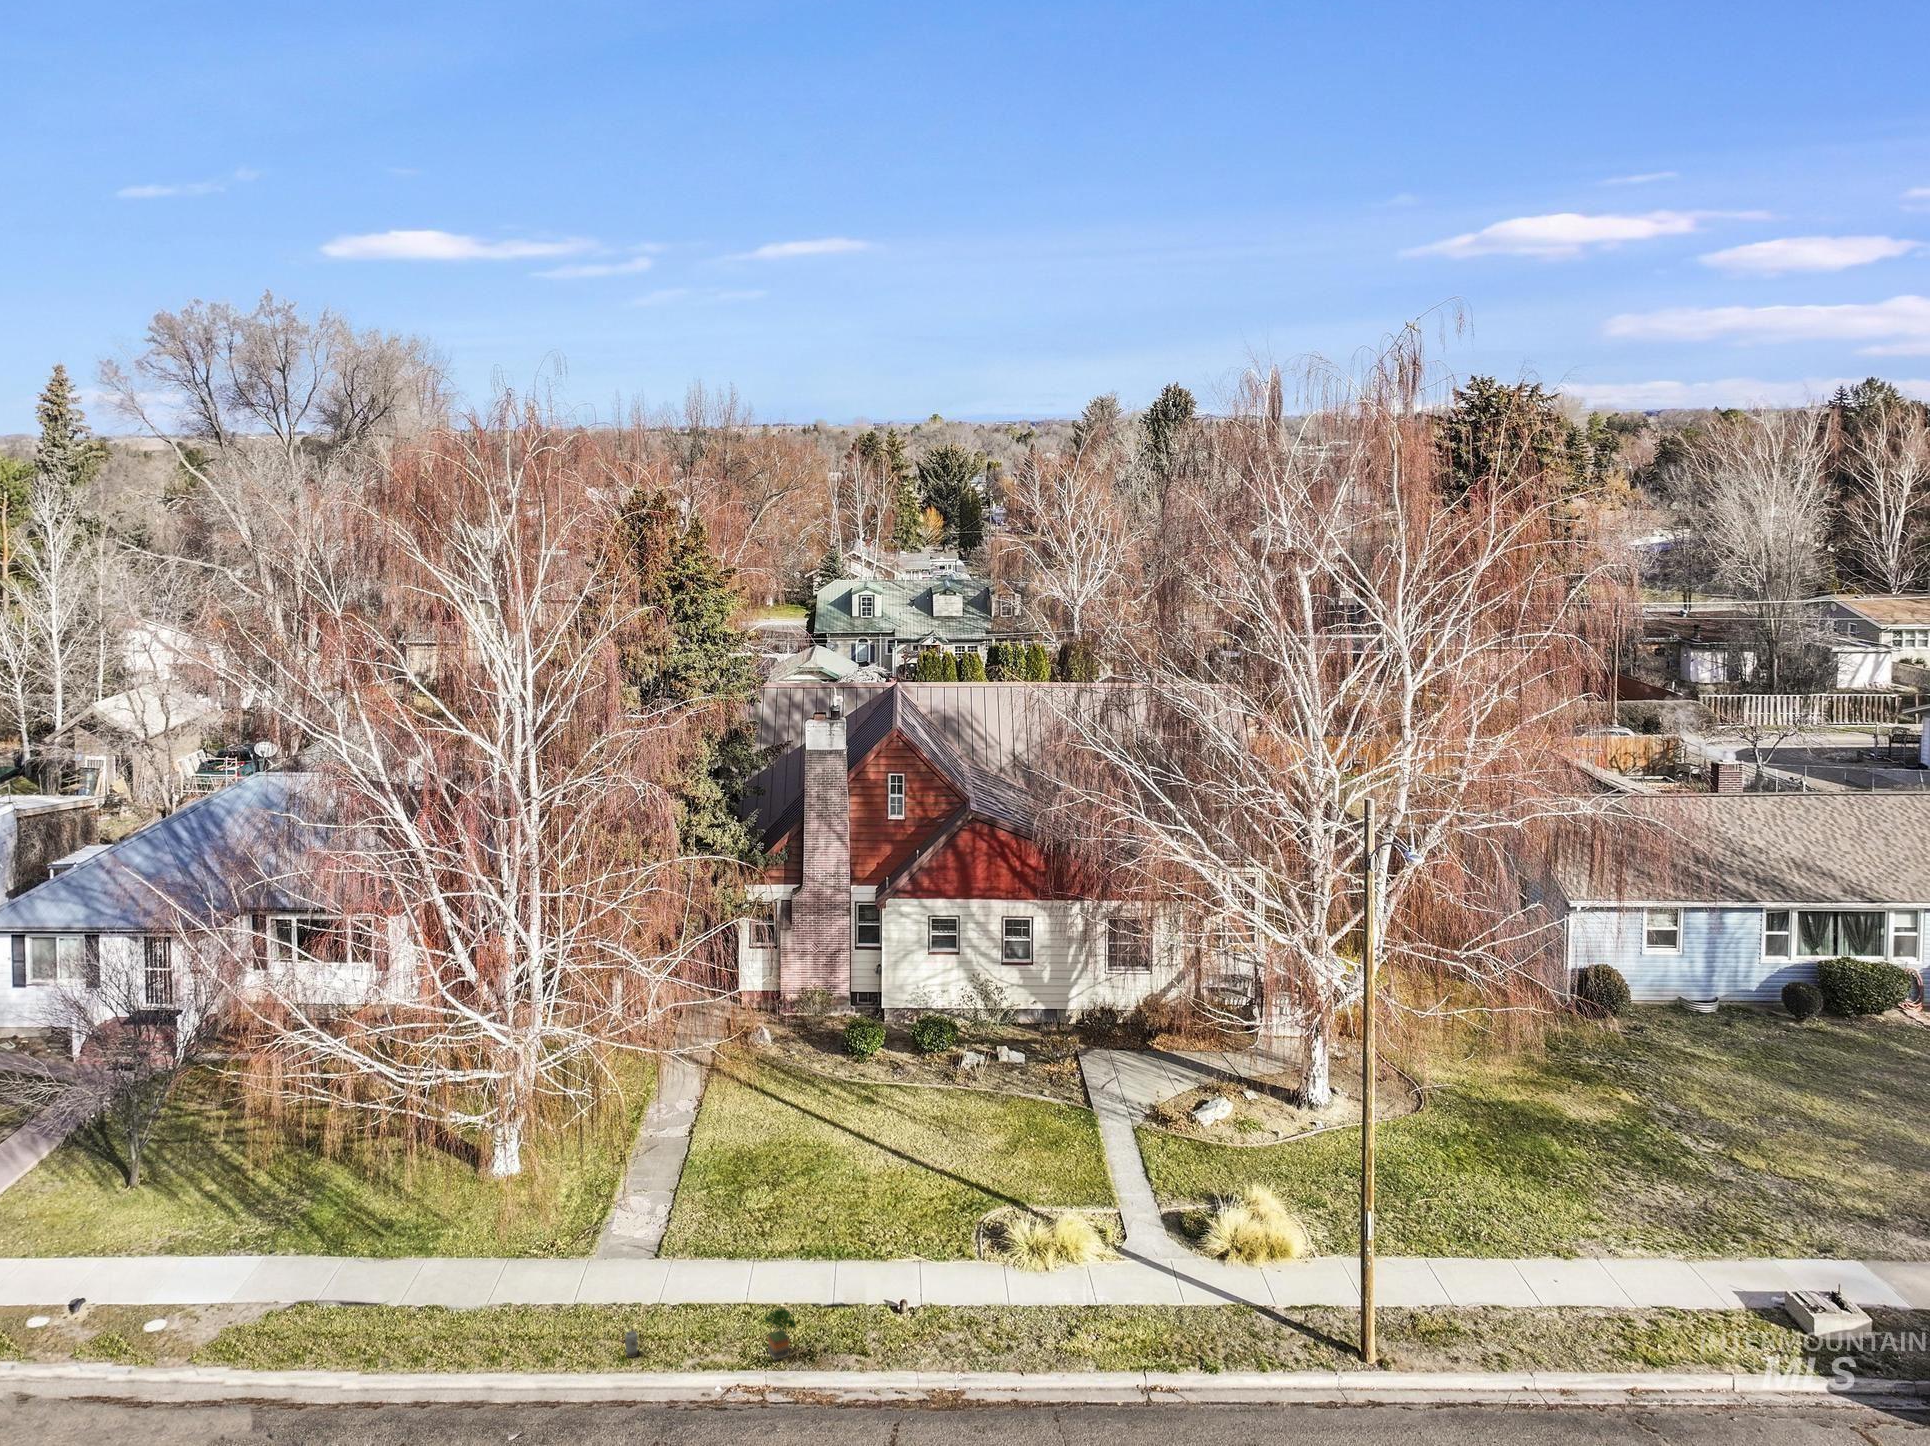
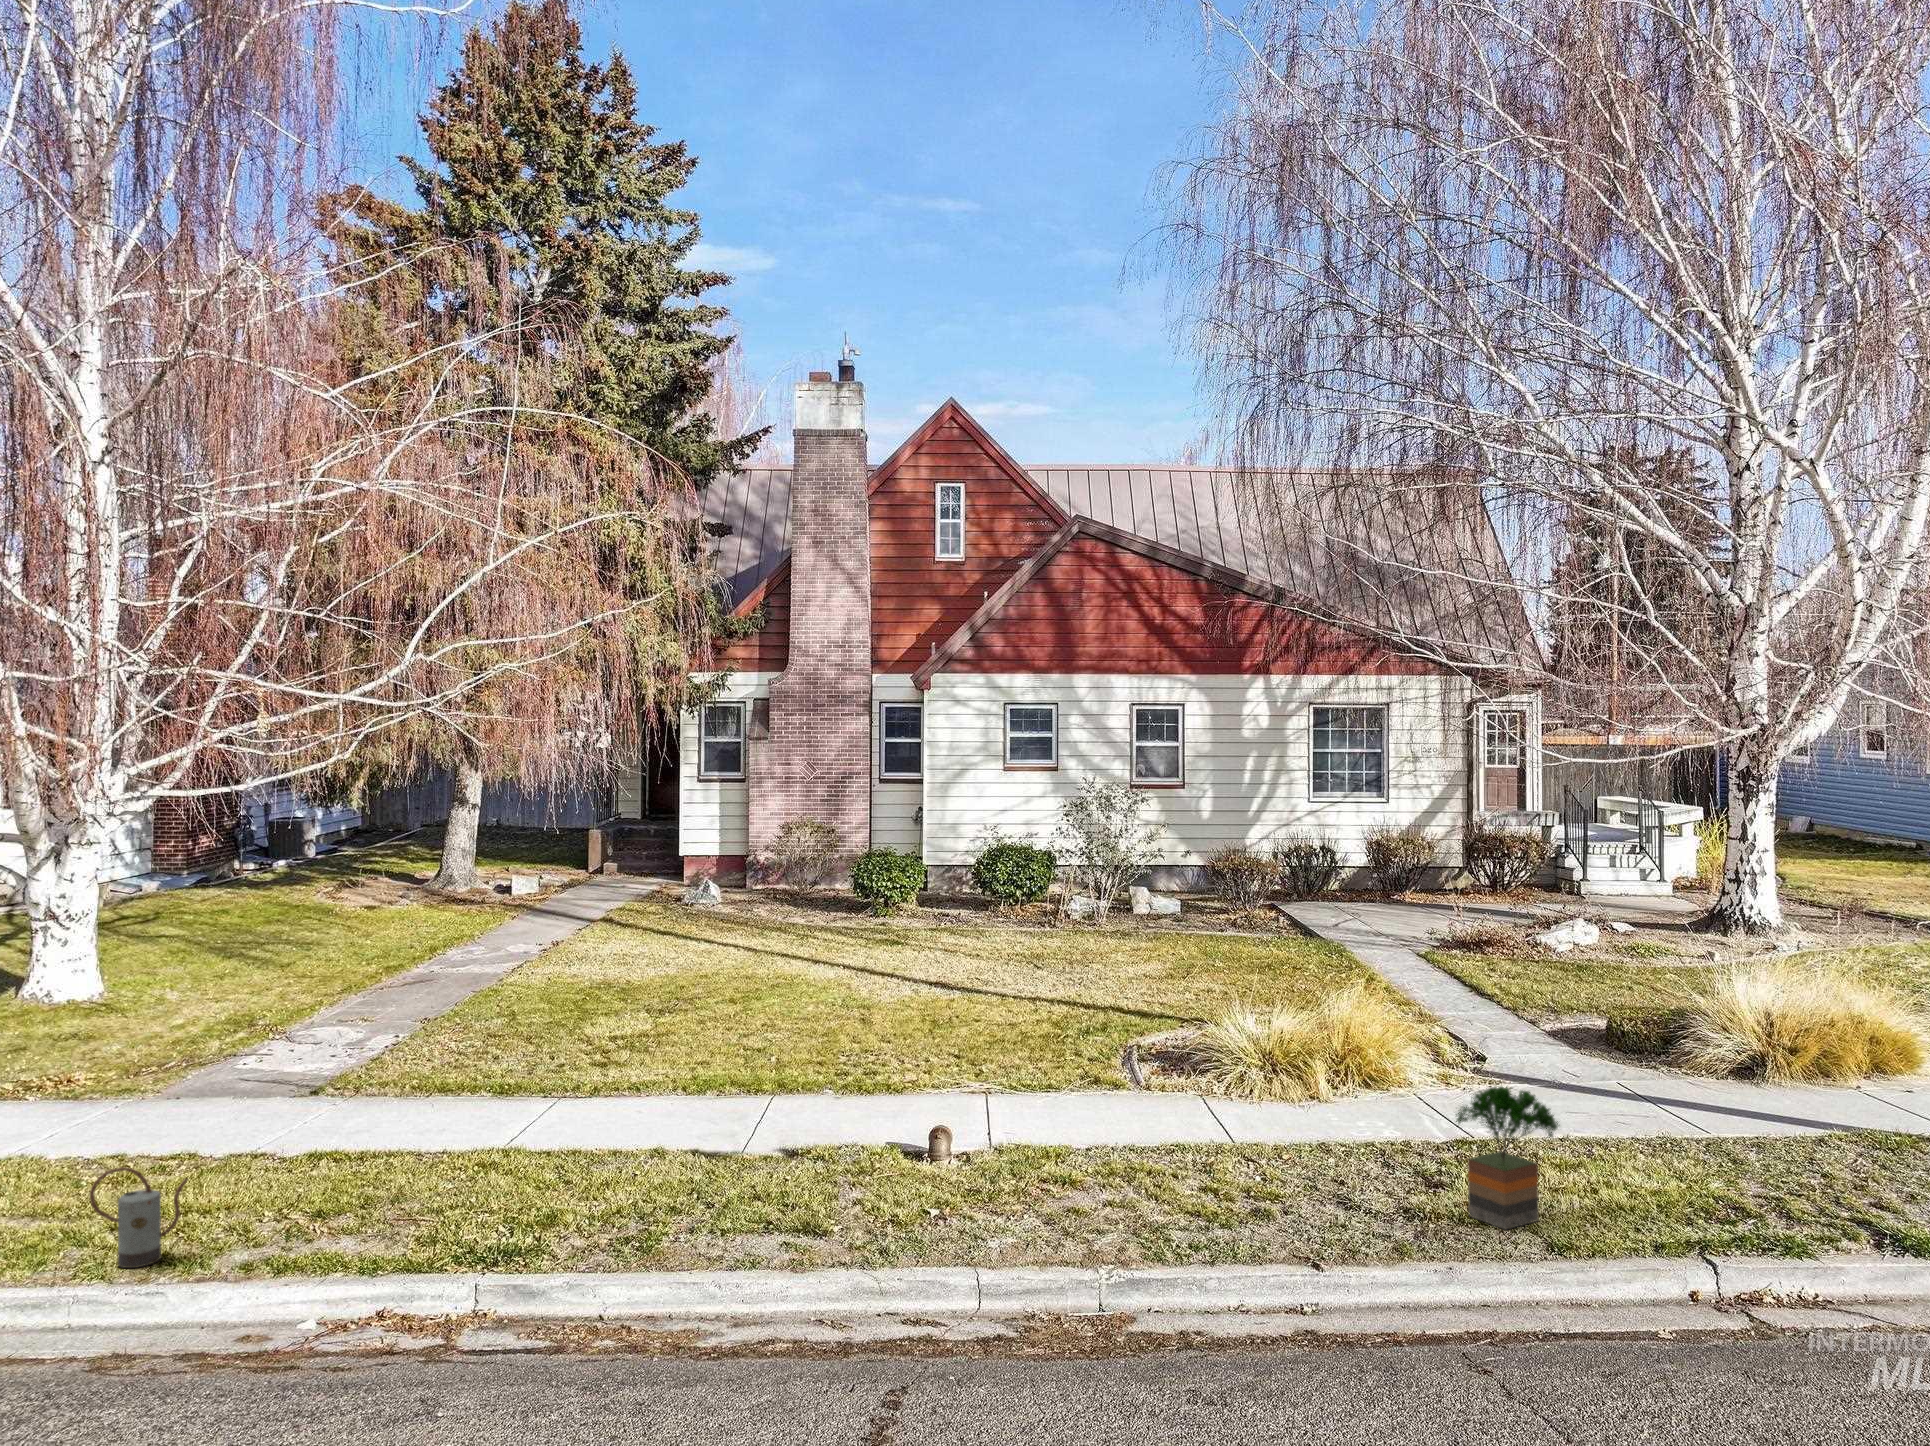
potted tree: present [765,1308,797,1360] -> present [1456,1086,1560,1229]

